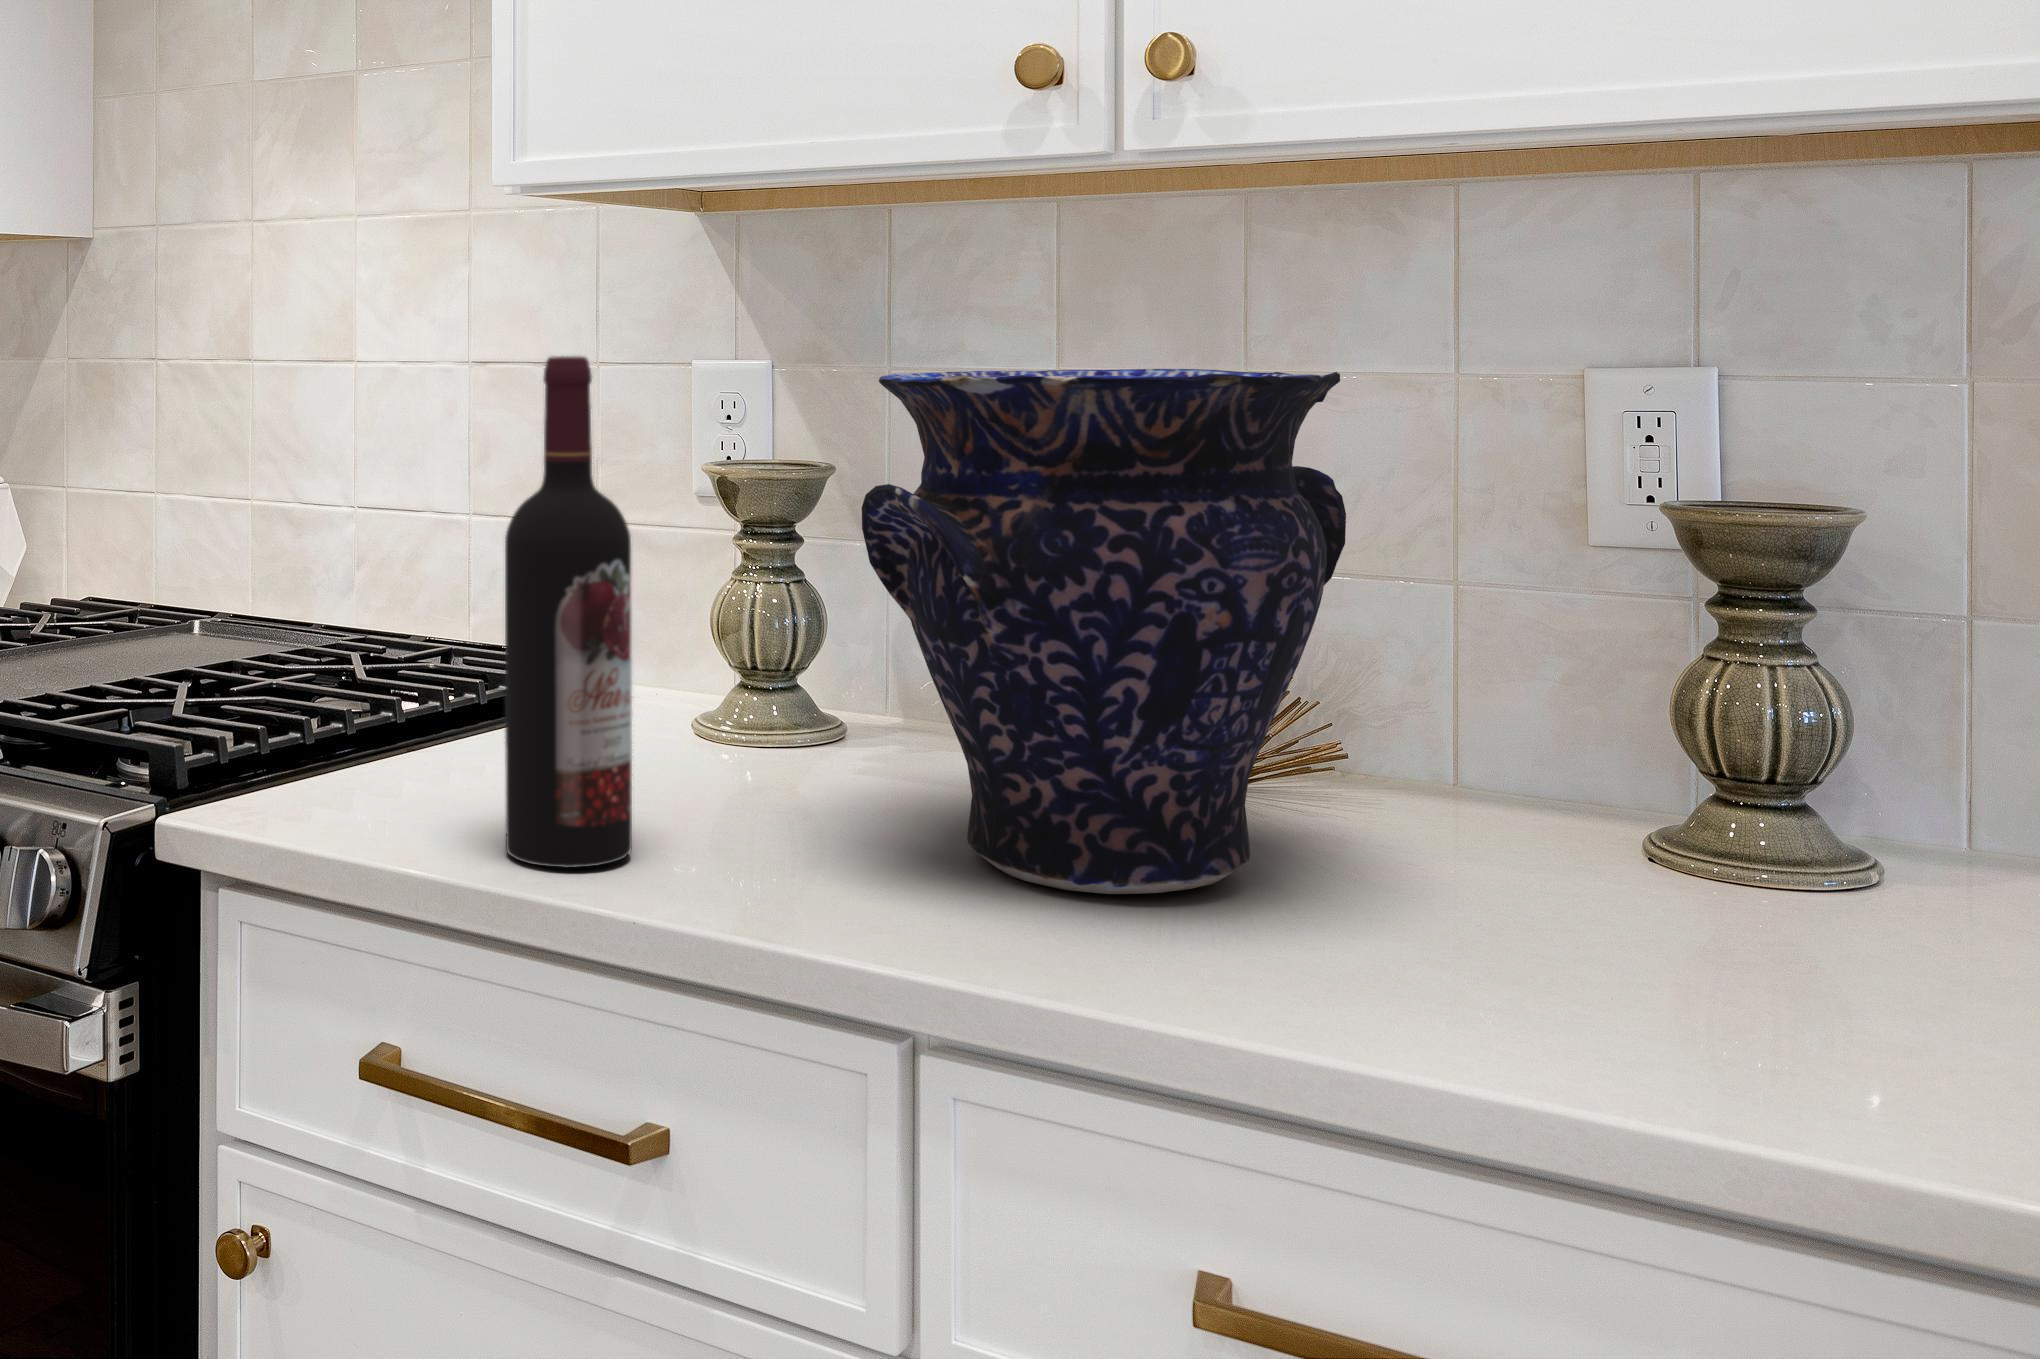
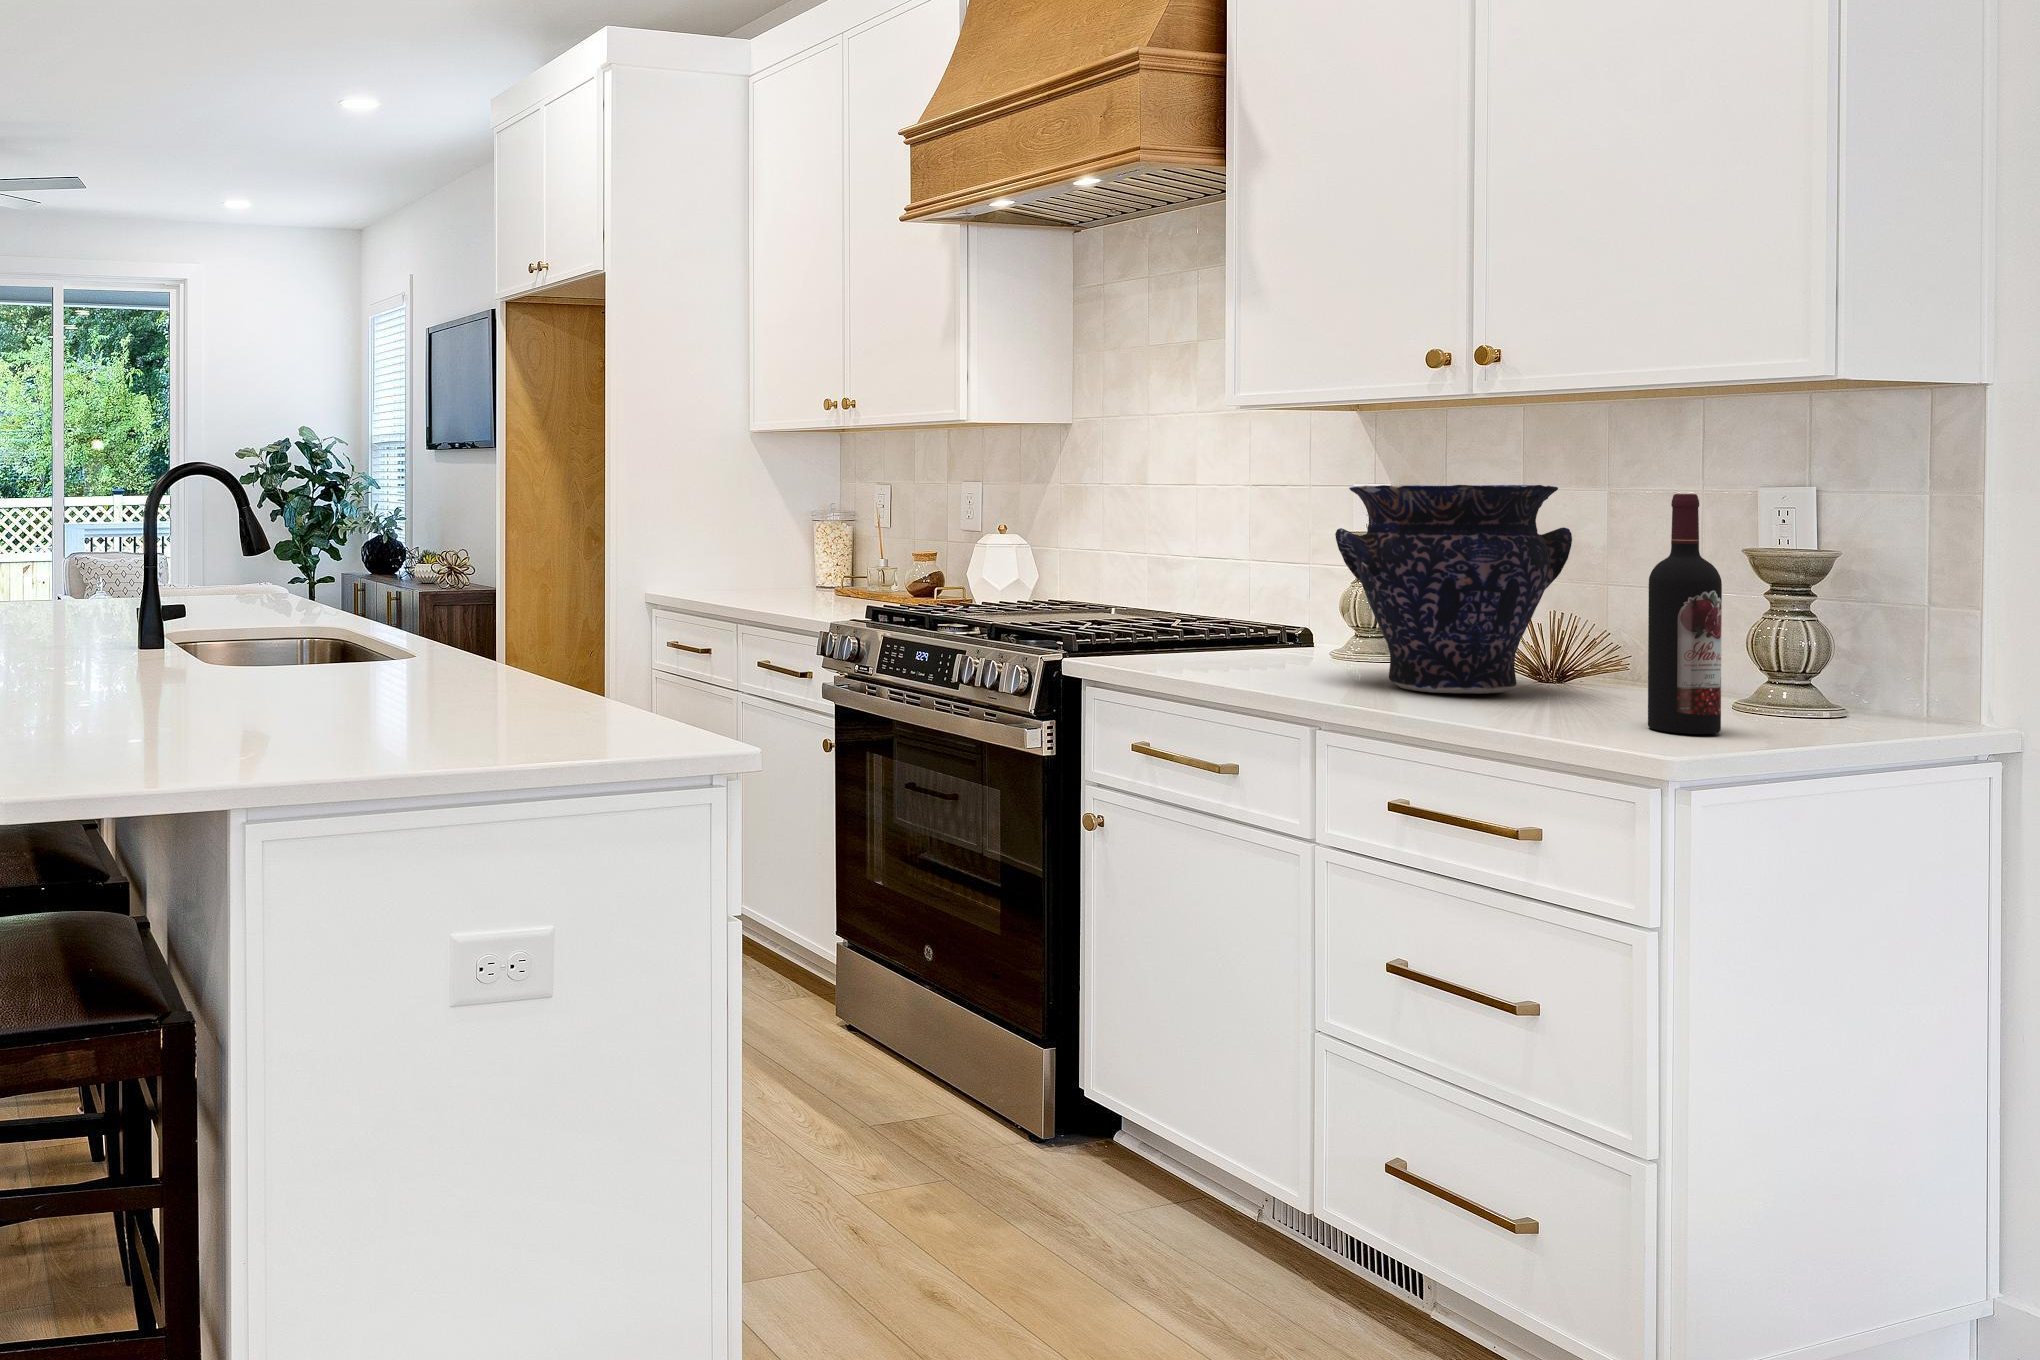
wine bottle: present [505,356,632,868] -> present [1648,494,1722,734]

